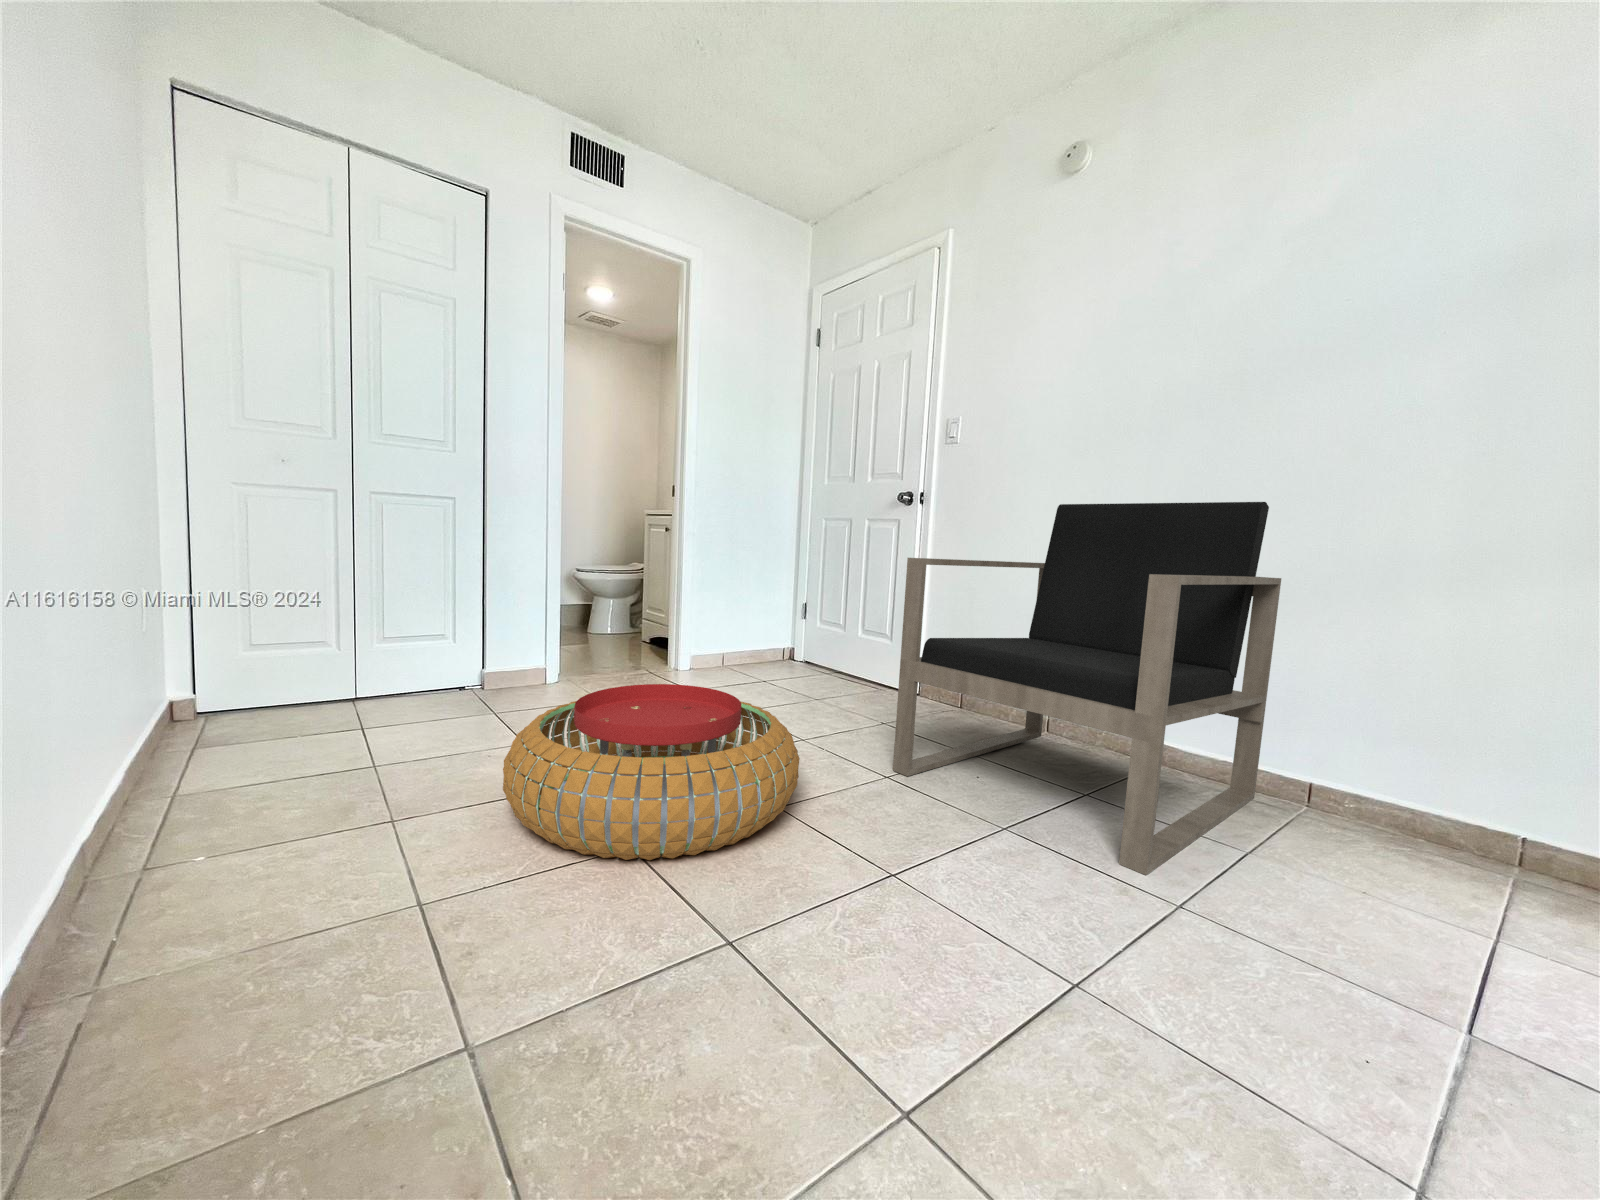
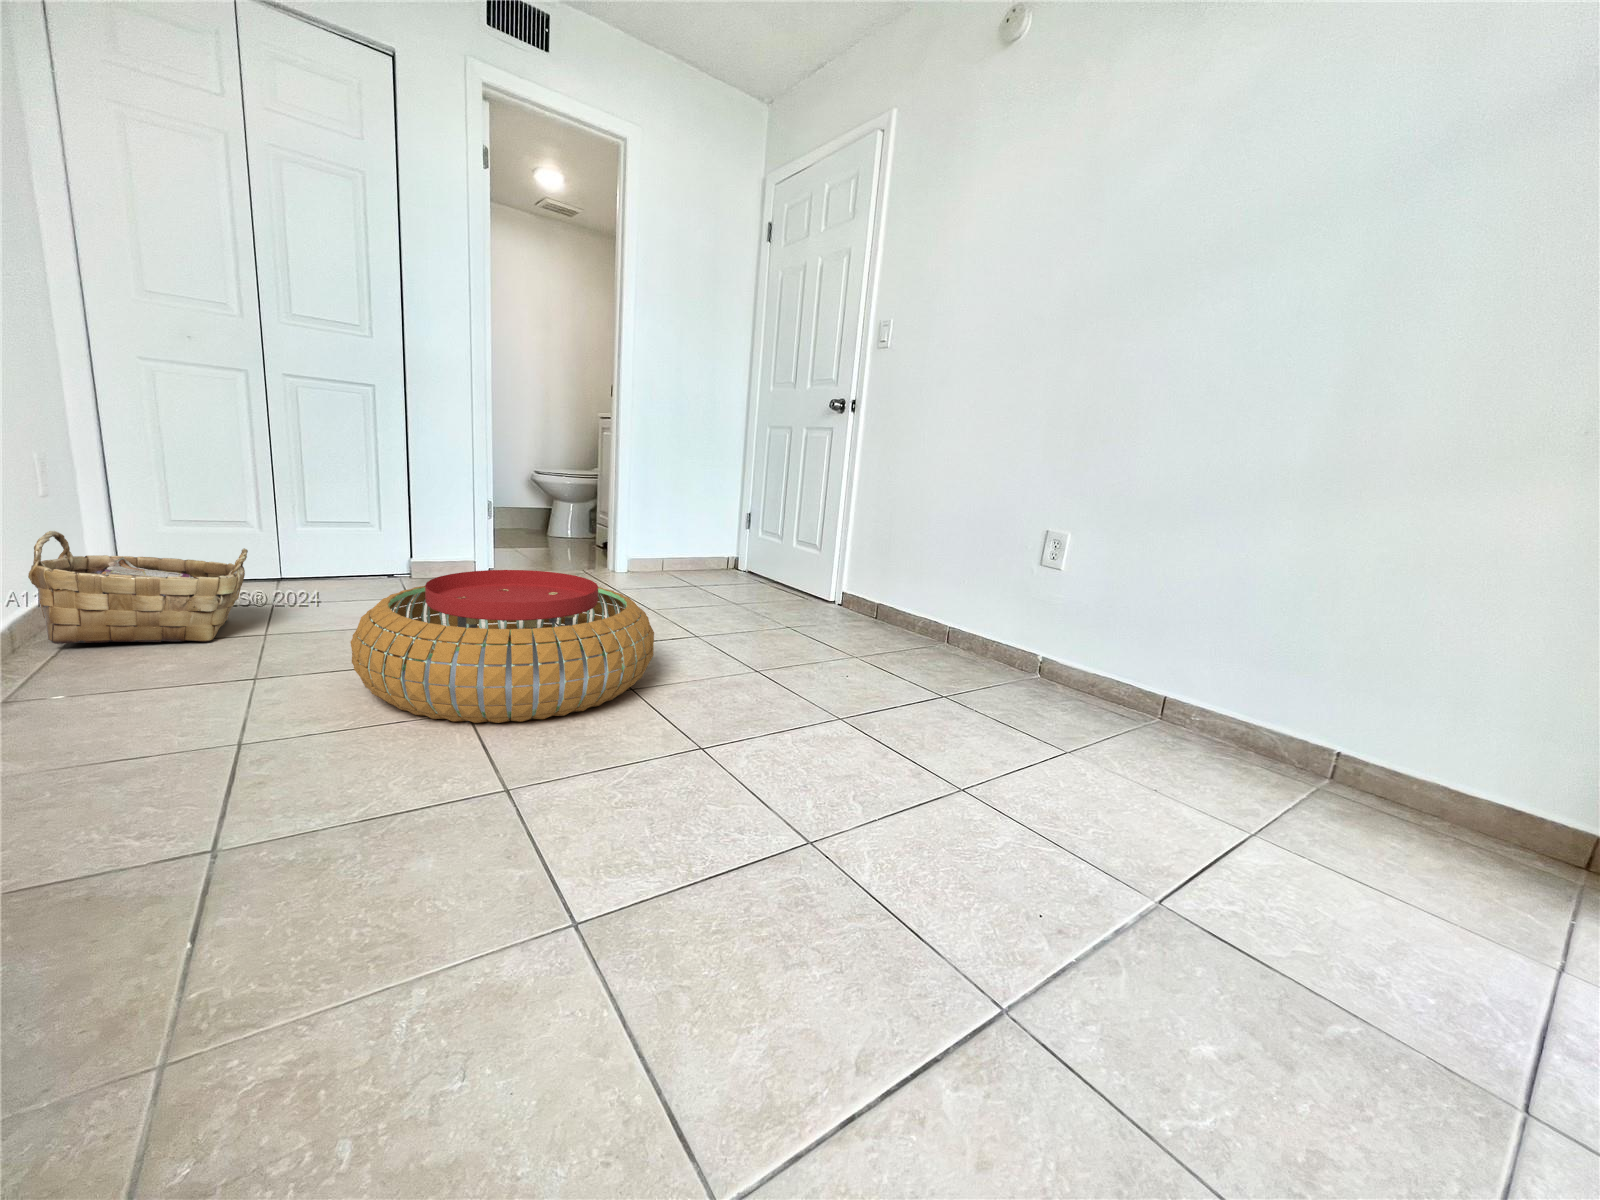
armchair: present [893,502,1281,875] -> none [767,412,1159,764]
woven basket: none [149,670,360,792] -> present [28,531,248,644]

